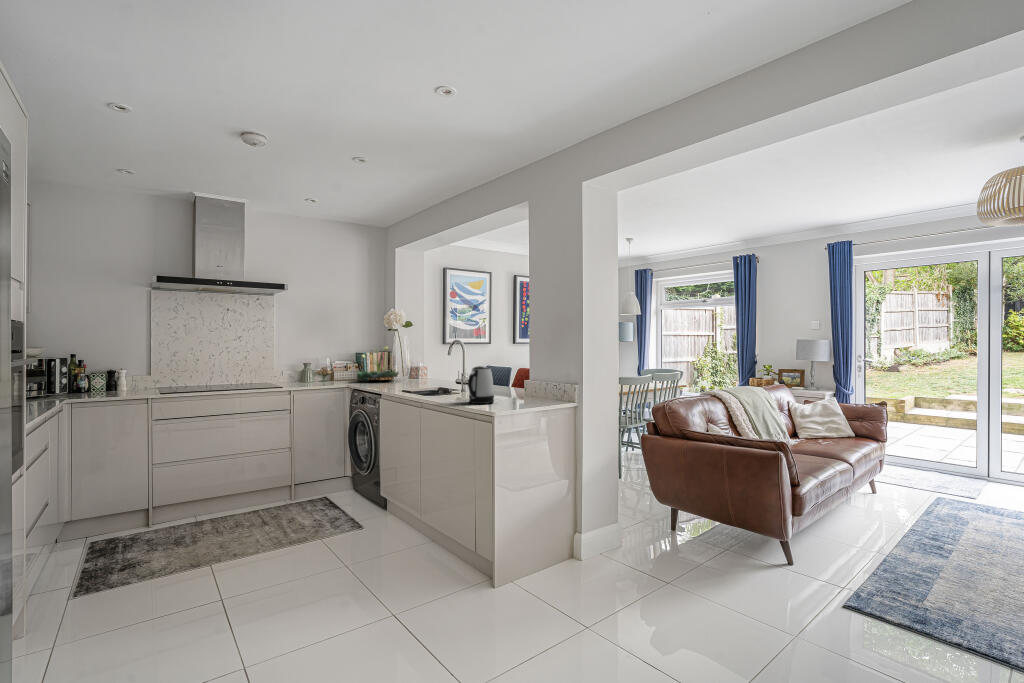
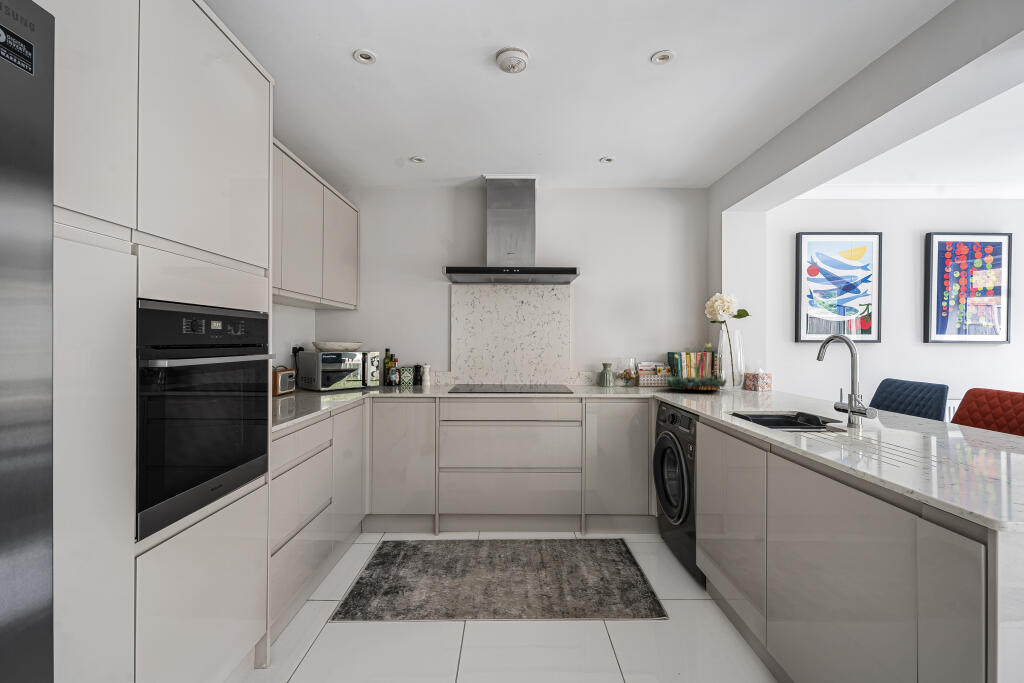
kettle: present [468,366,494,404] -> none [875,379,943,463]

